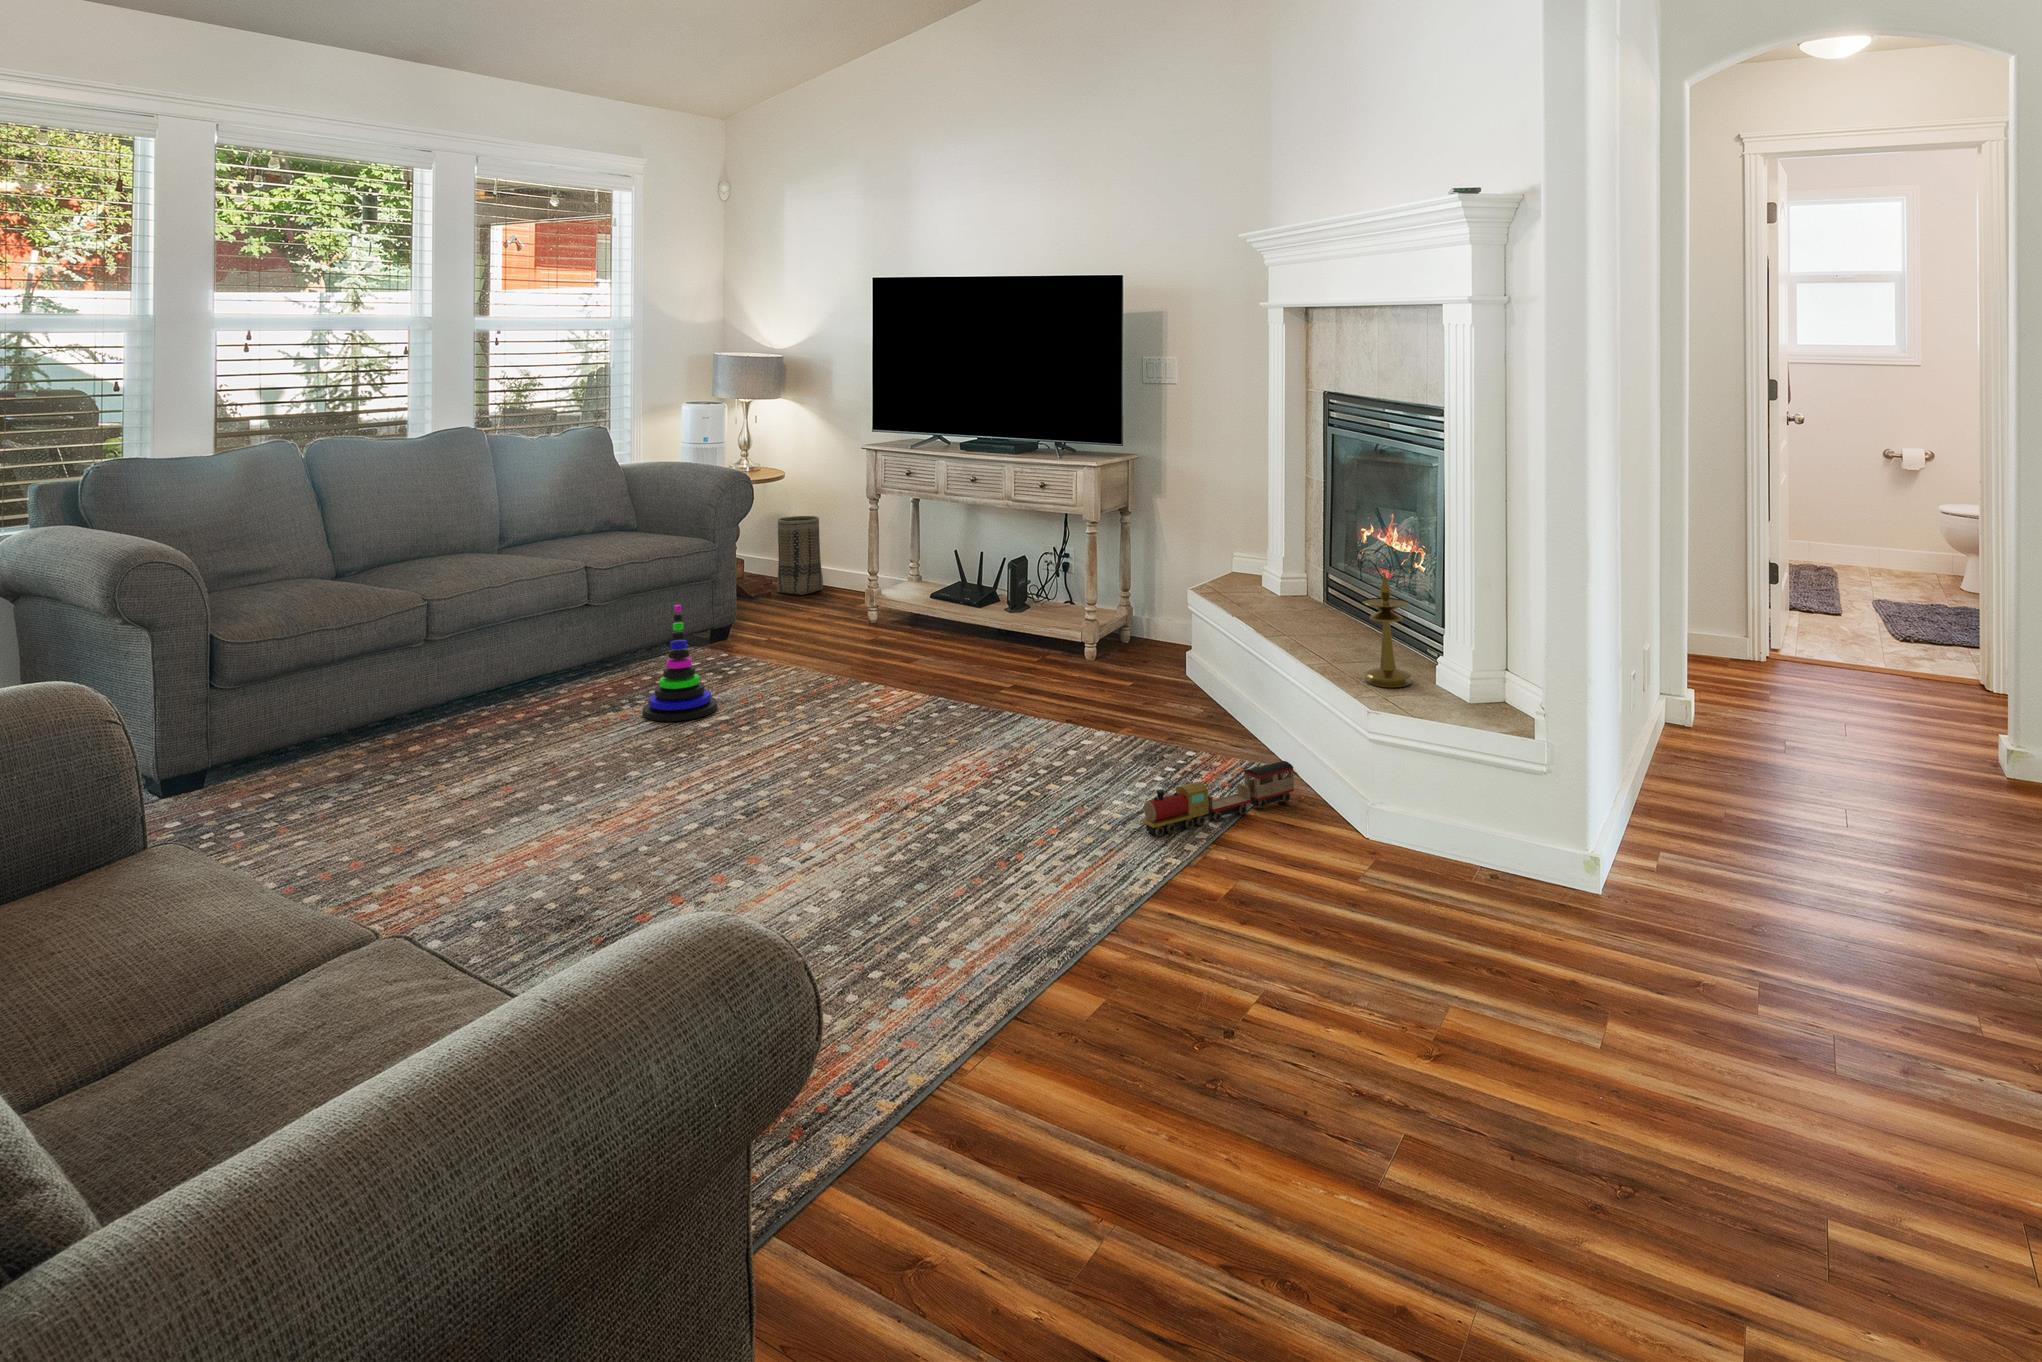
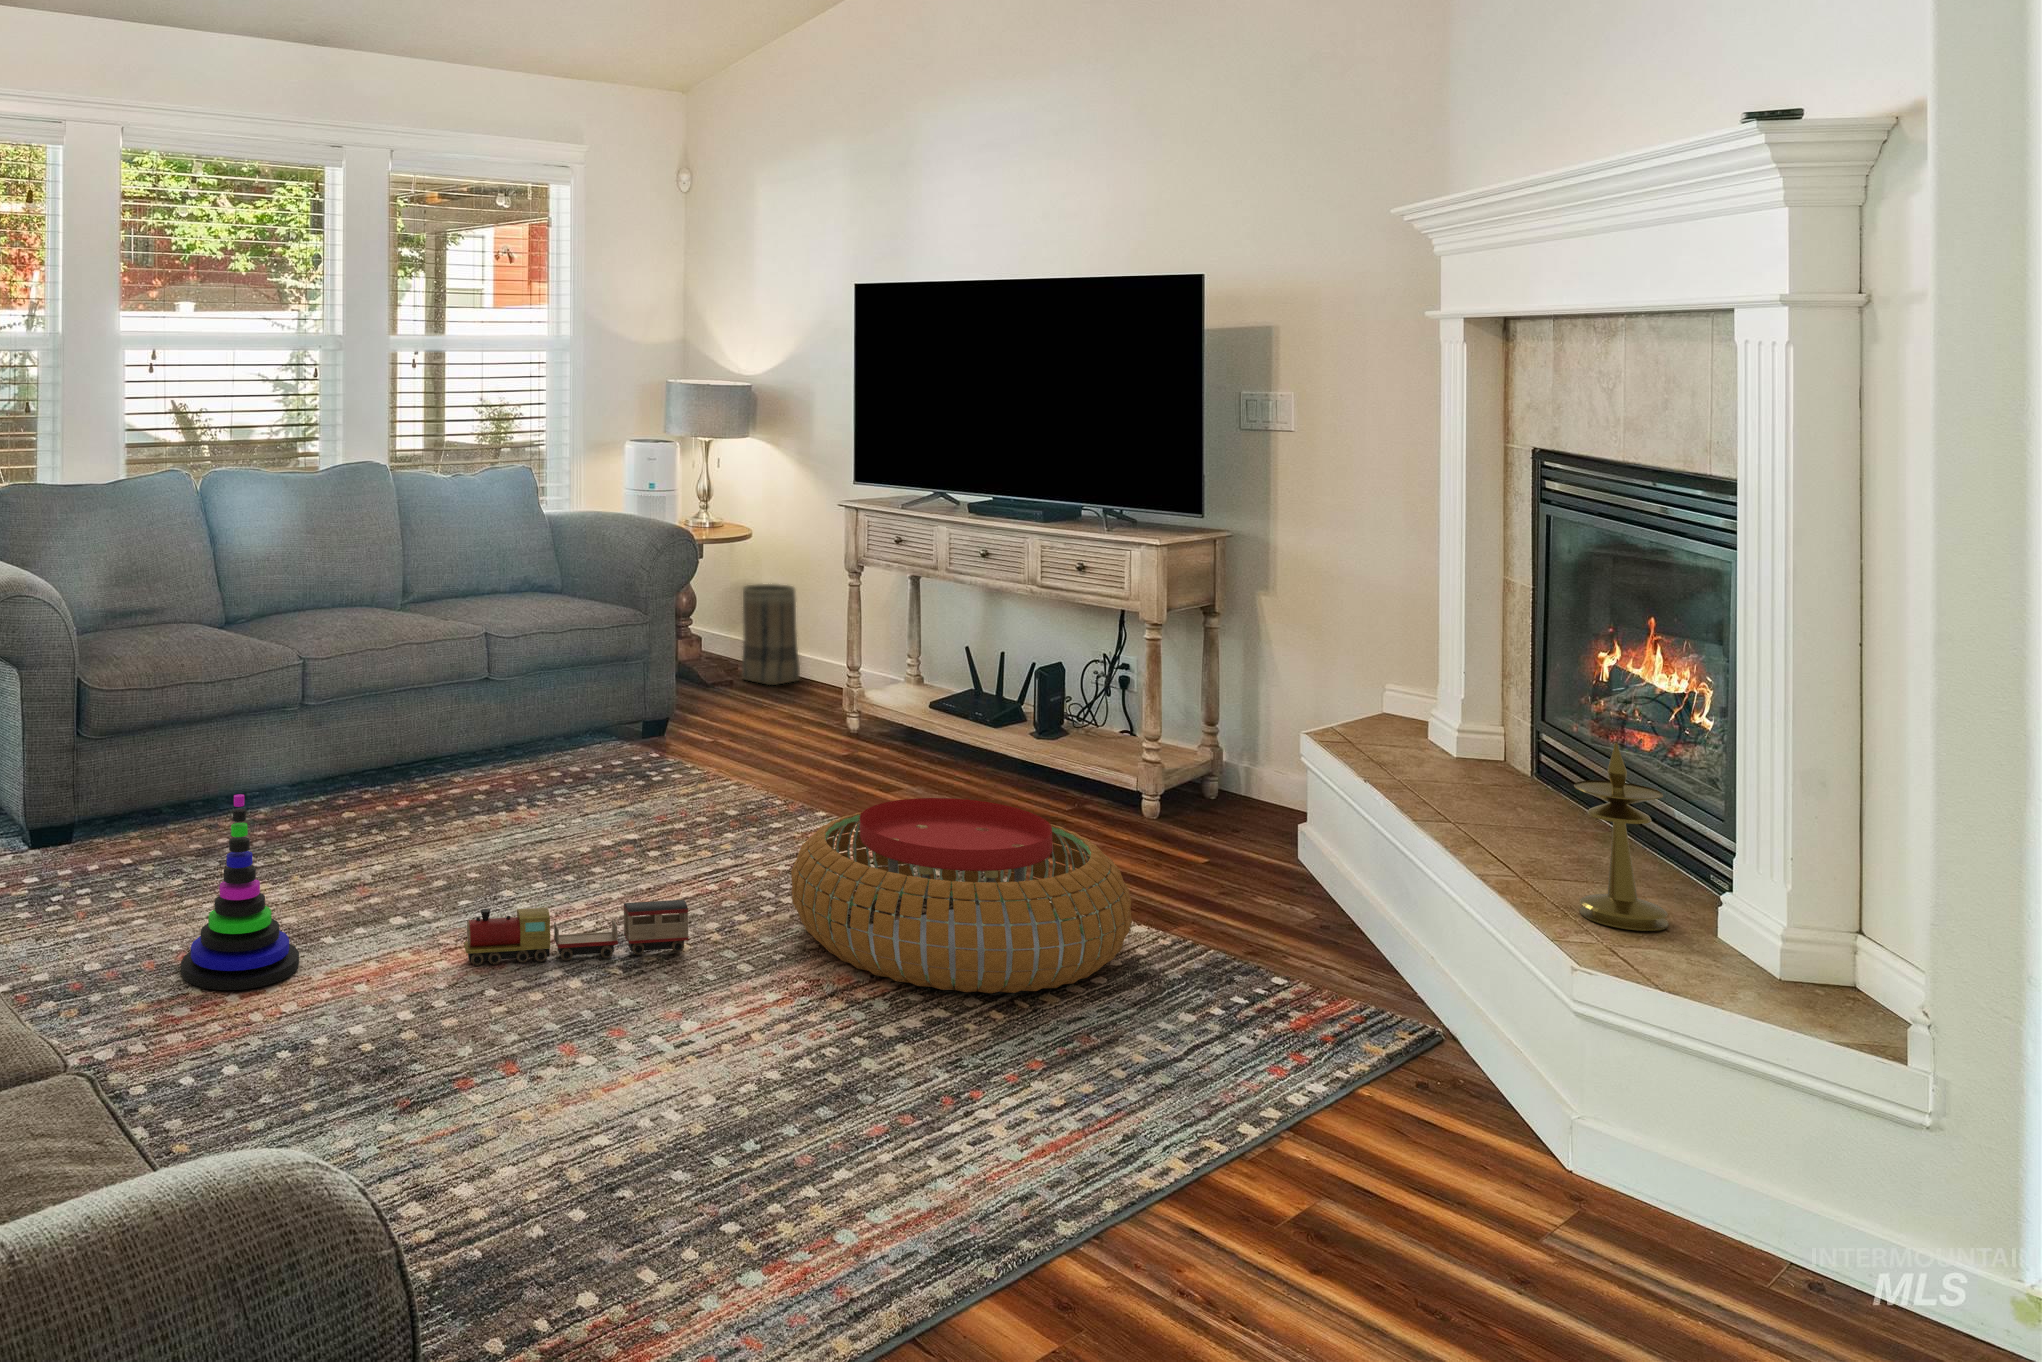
stacking toy: present [643,605,717,721] -> present [181,794,299,990]
pouf: none [863,658,1100,793] -> present [791,798,1132,993]
toy train: present [1141,761,1294,837] -> present [464,900,688,966]

